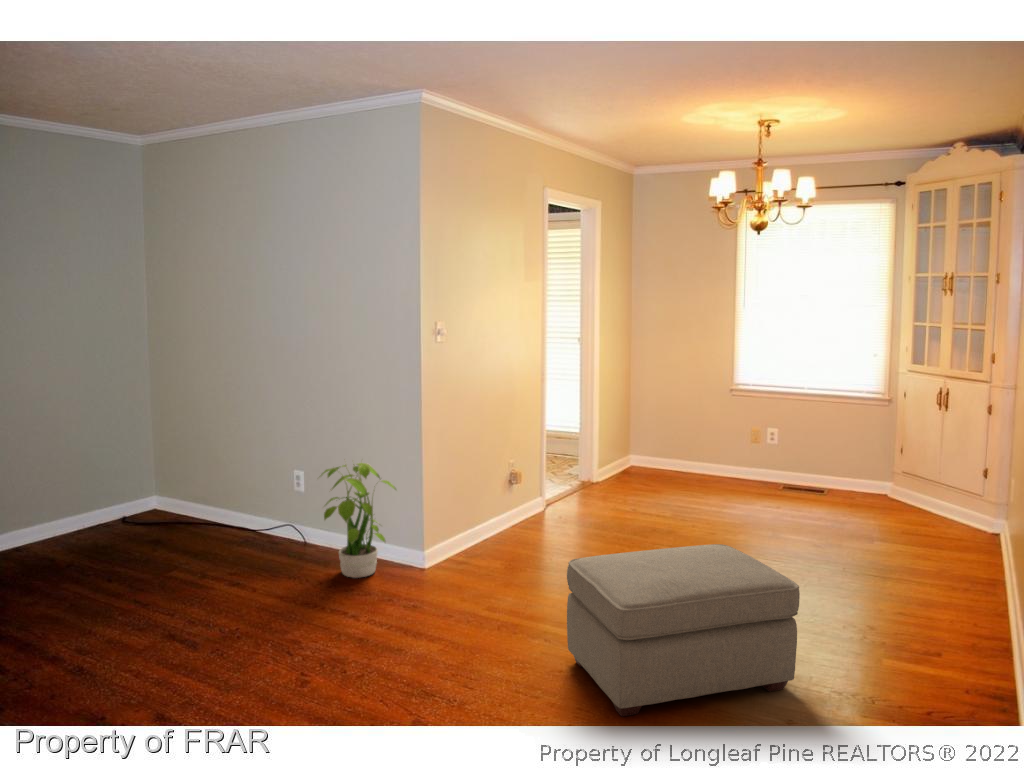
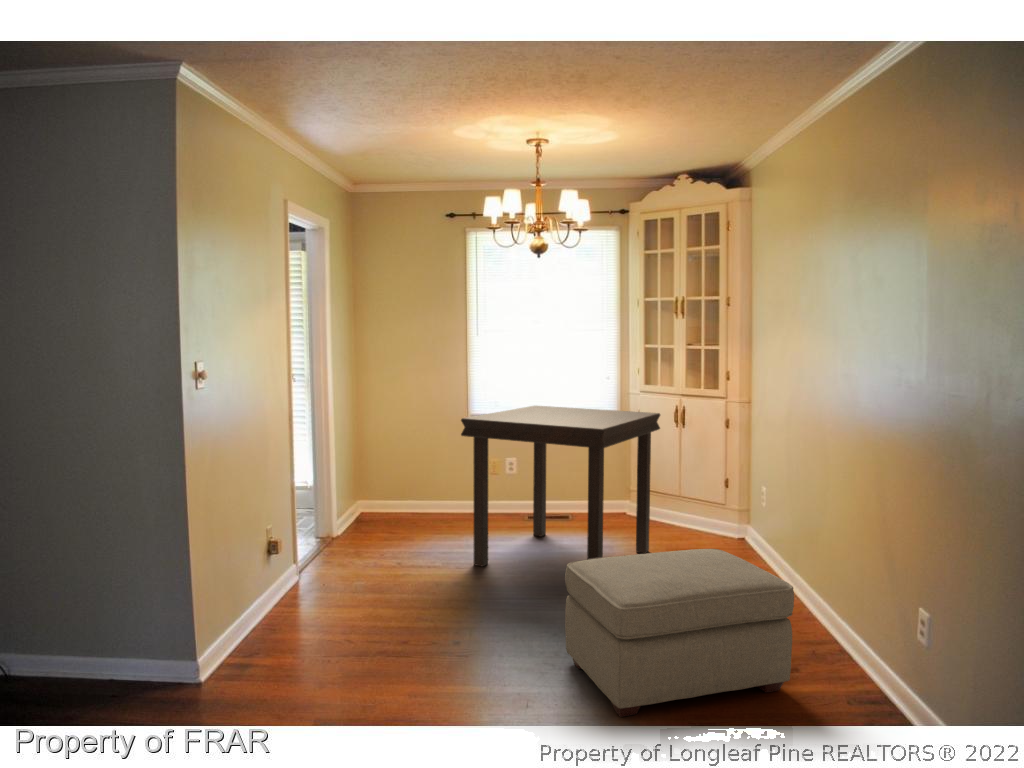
dining table: none [459,387,670,582] -> present [461,406,660,566]
potted plant: present [321,463,396,578] -> none [324,469,402,585]

